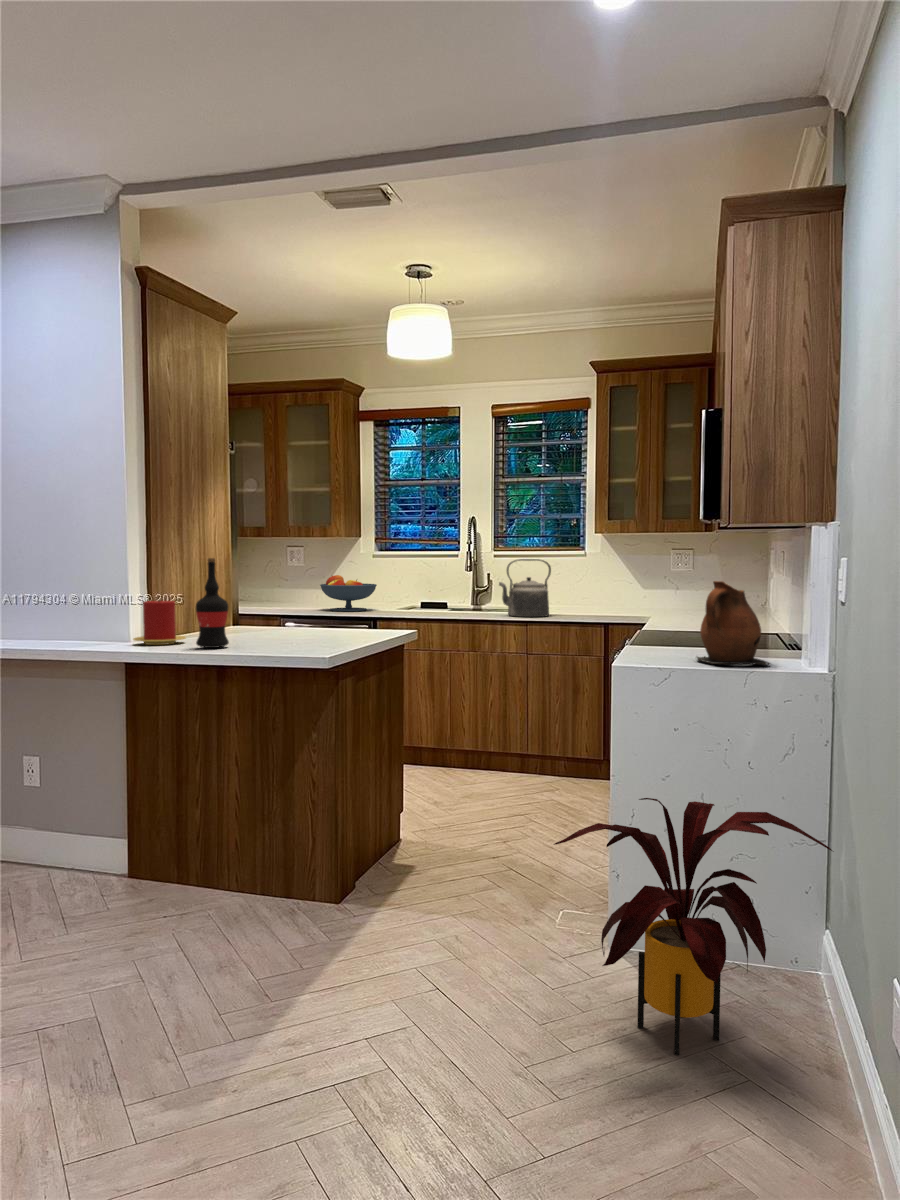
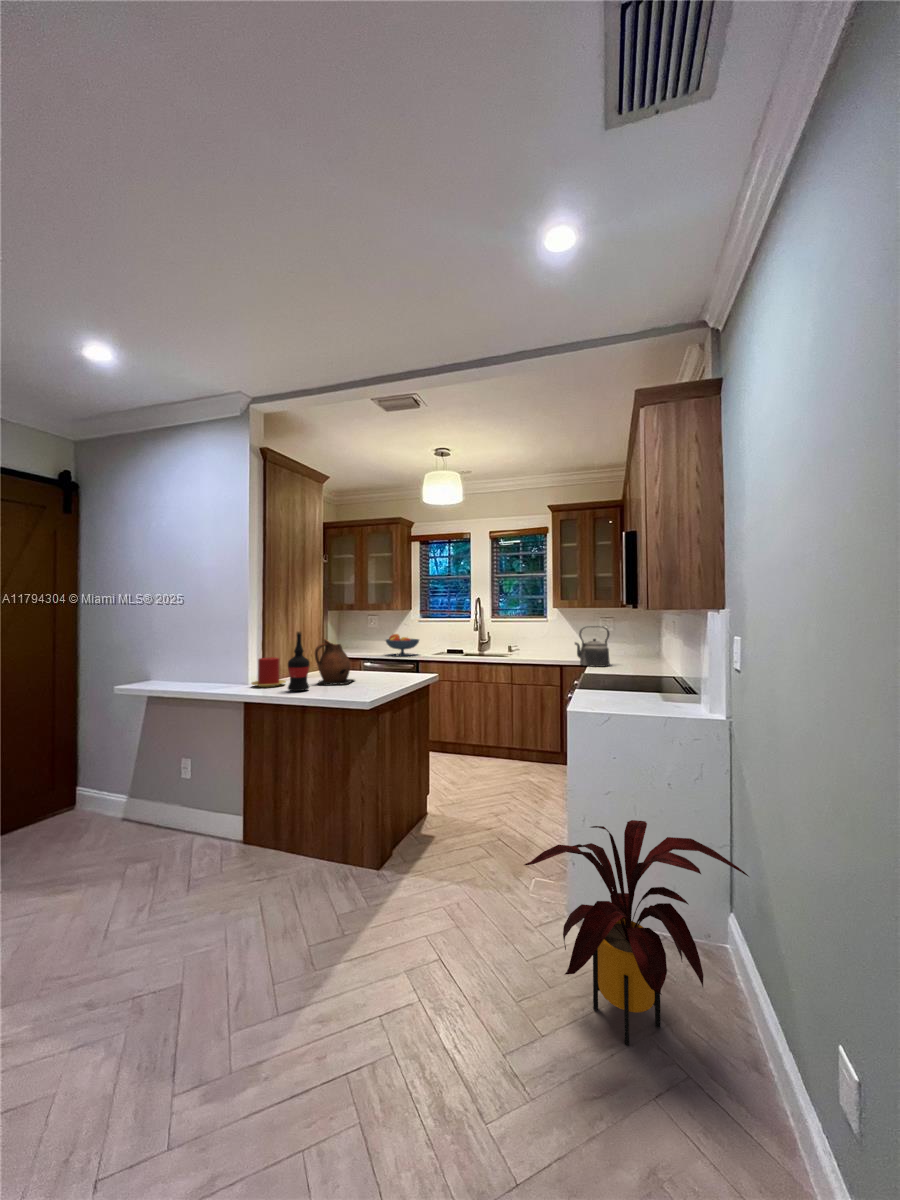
kettle: present [499,559,551,617] -> present [575,626,610,667]
ceramic pitcher: present [697,581,770,665] -> present [315,639,354,685]

